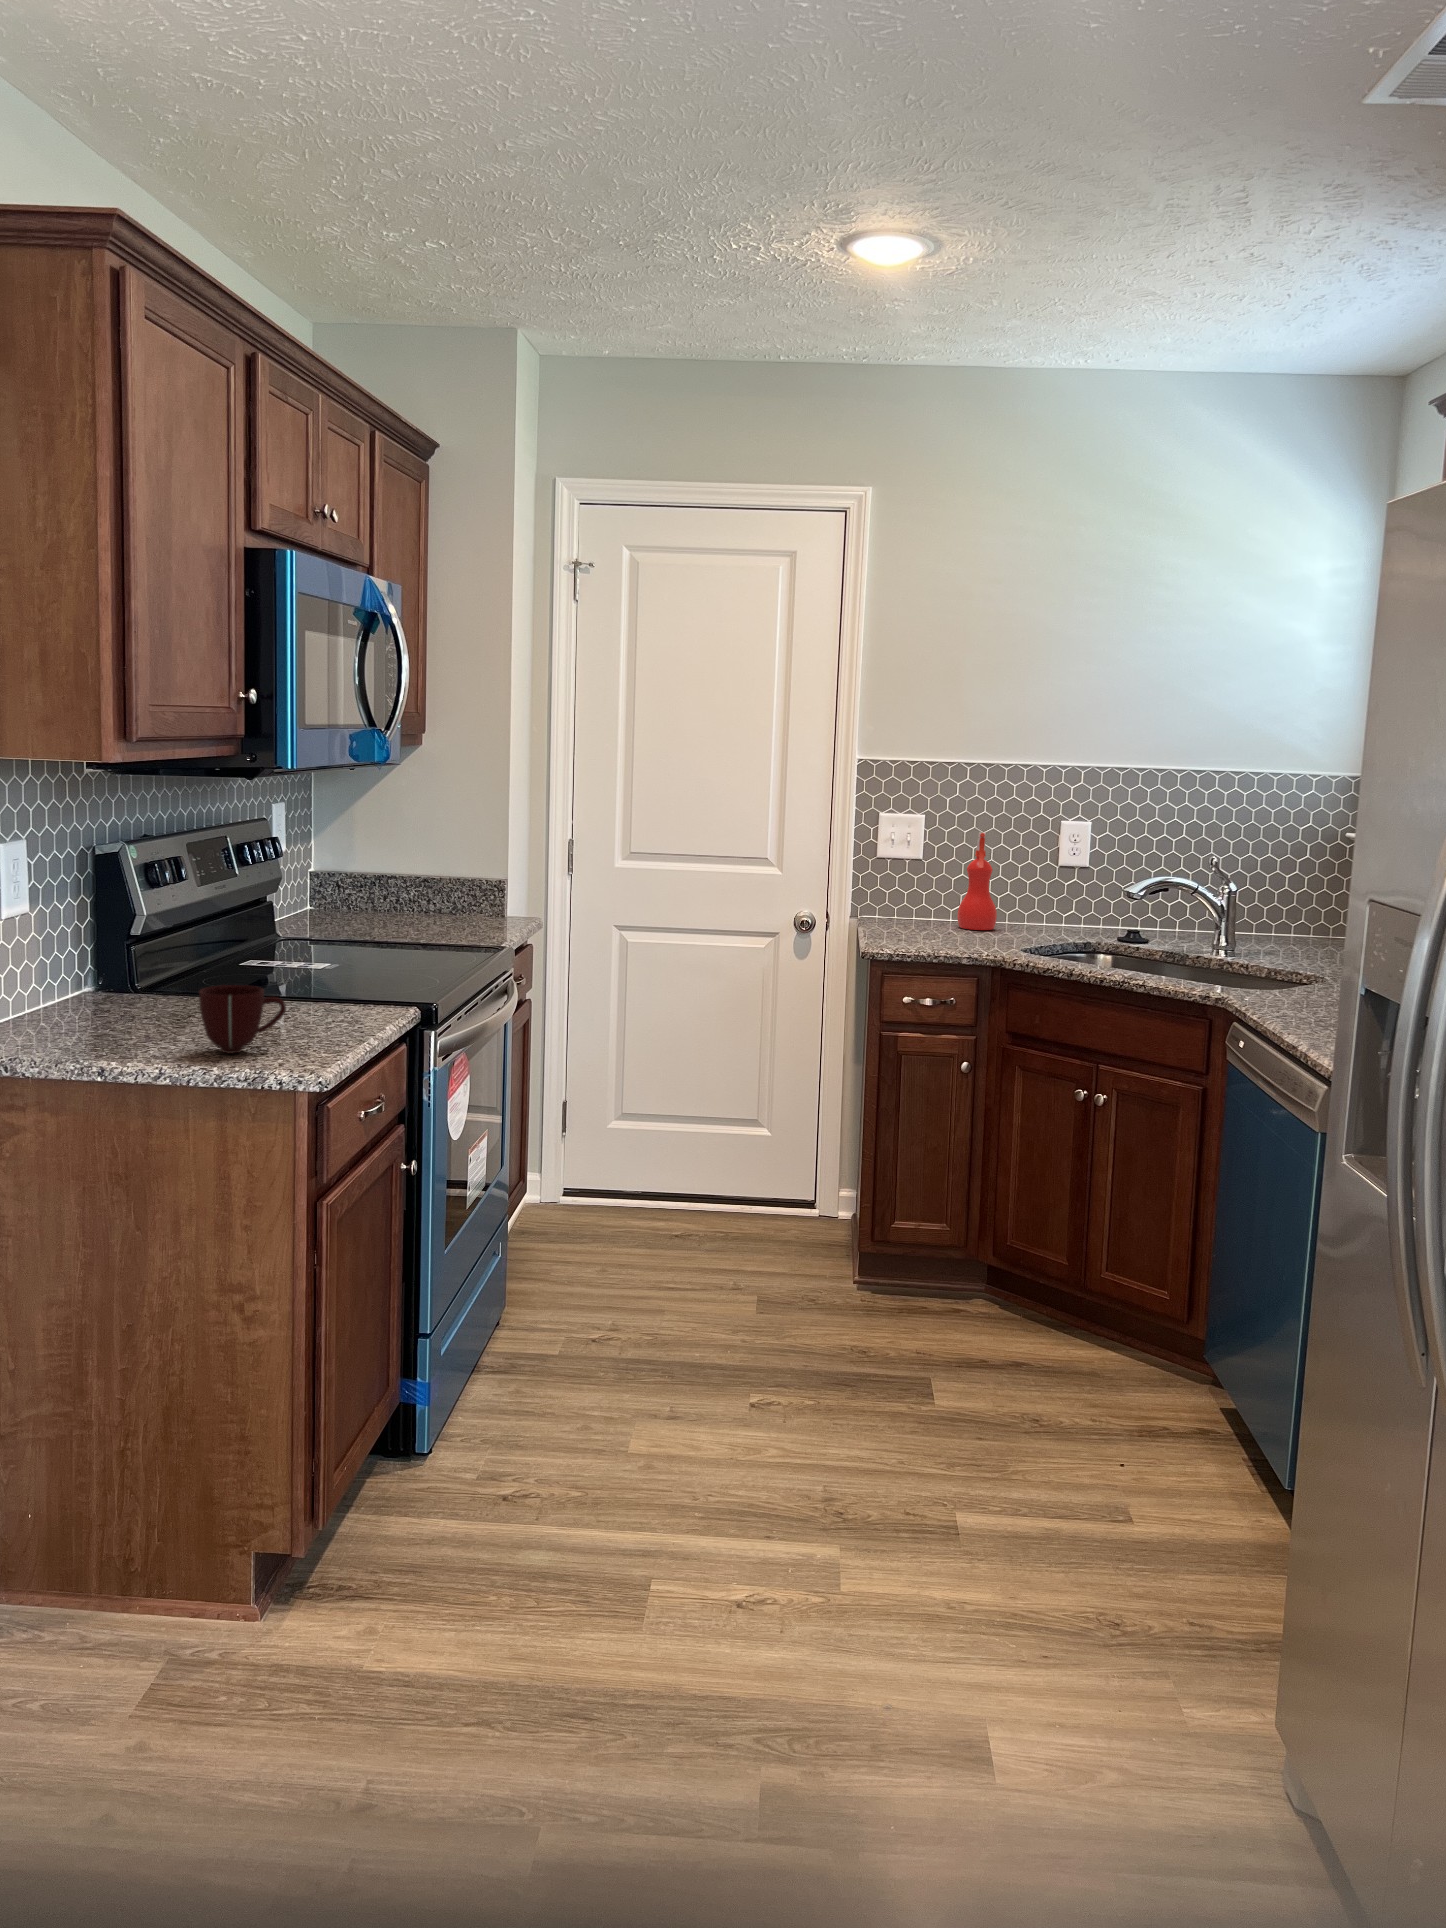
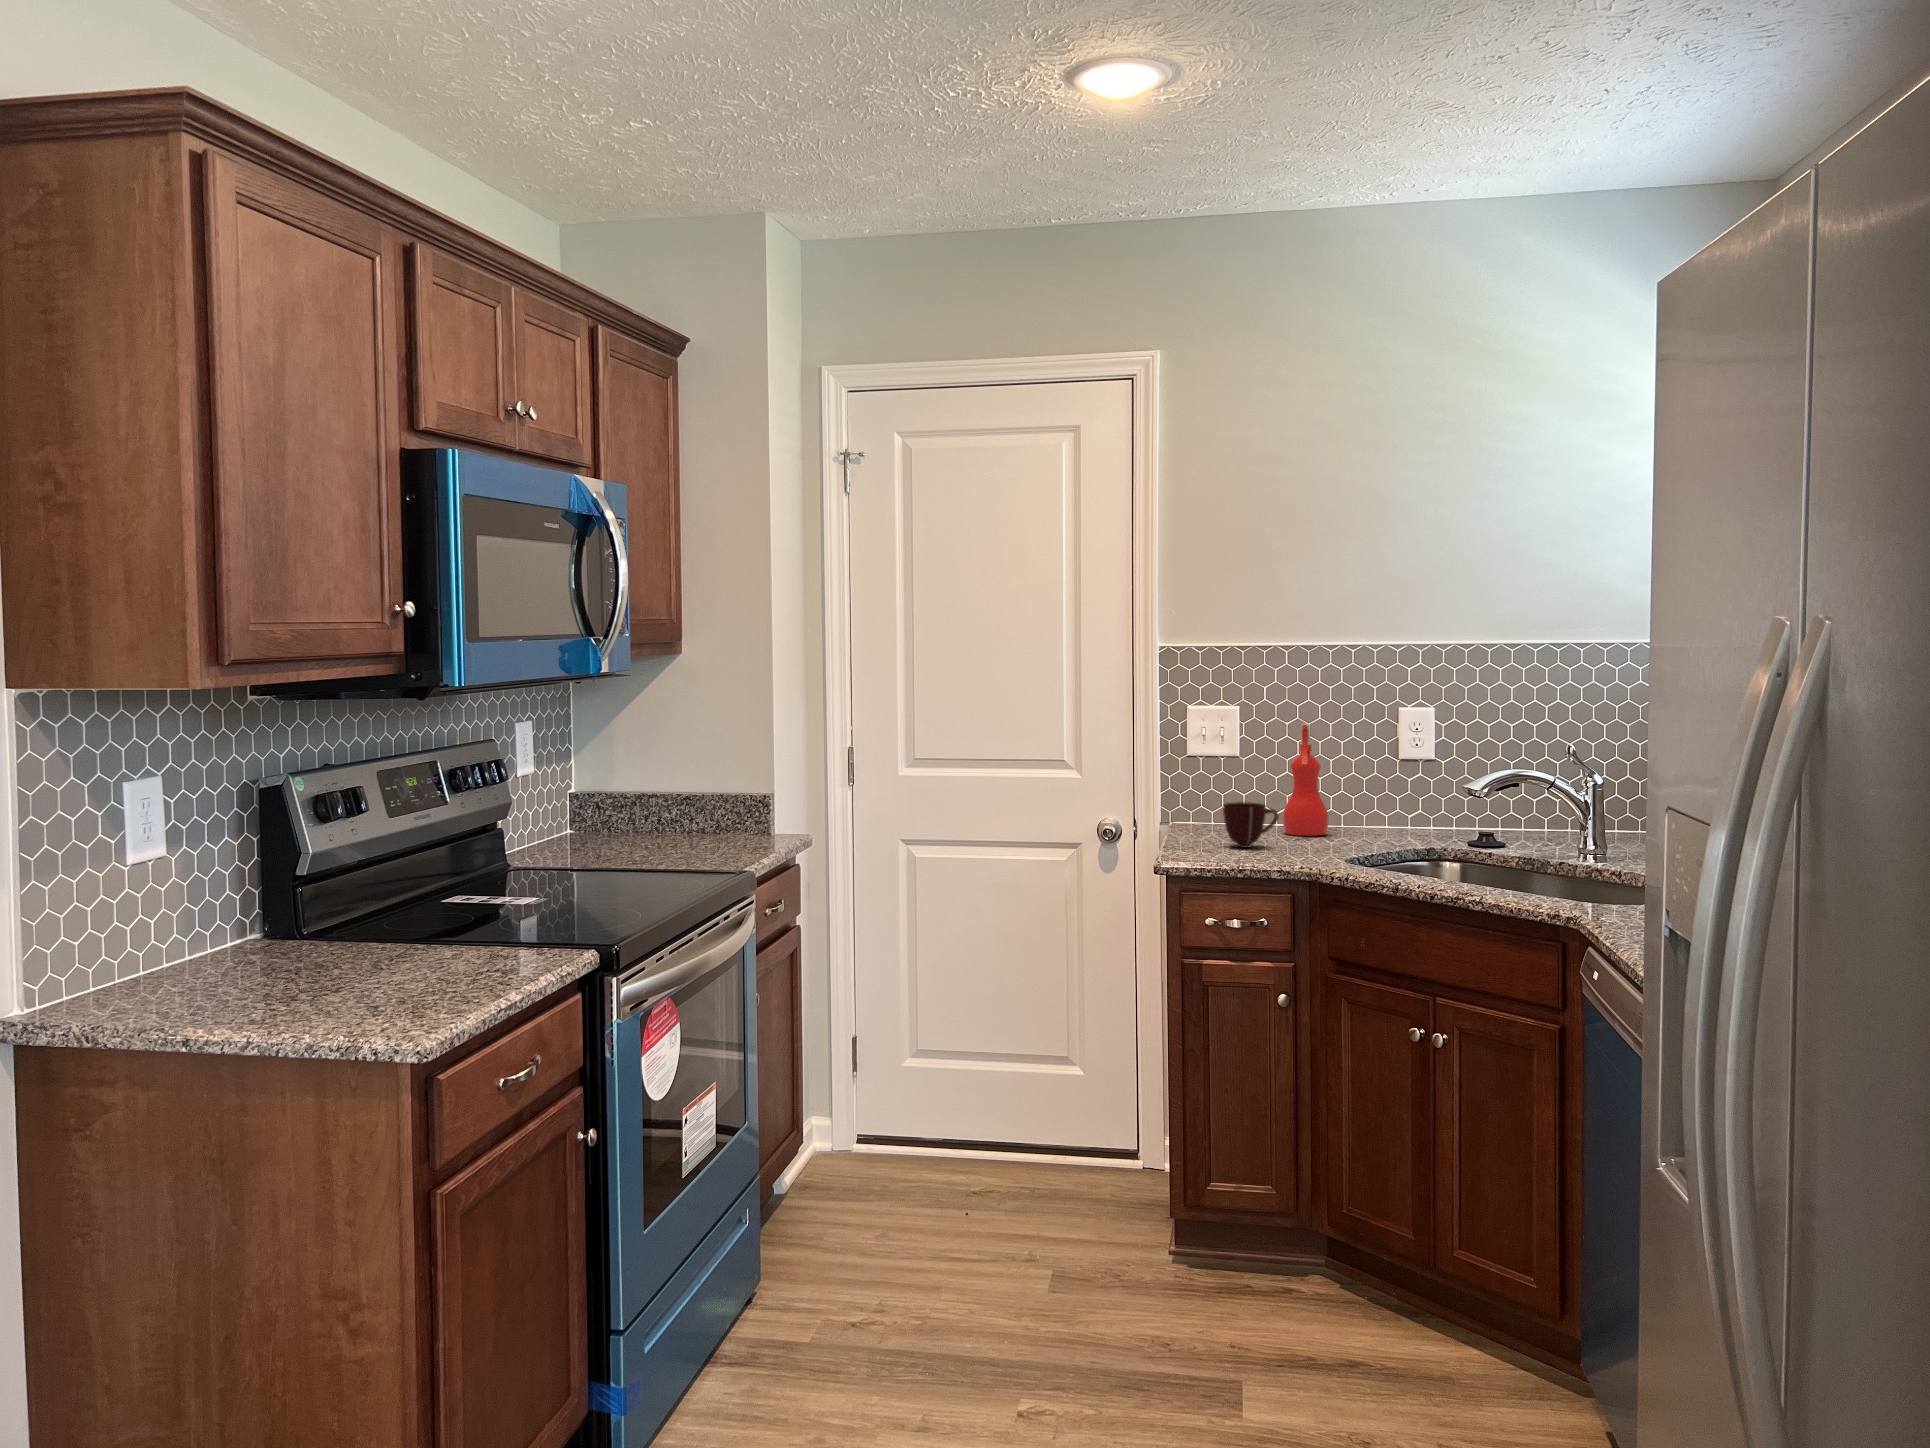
mug: present [199,985,286,1054] -> present [1223,802,1279,848]

